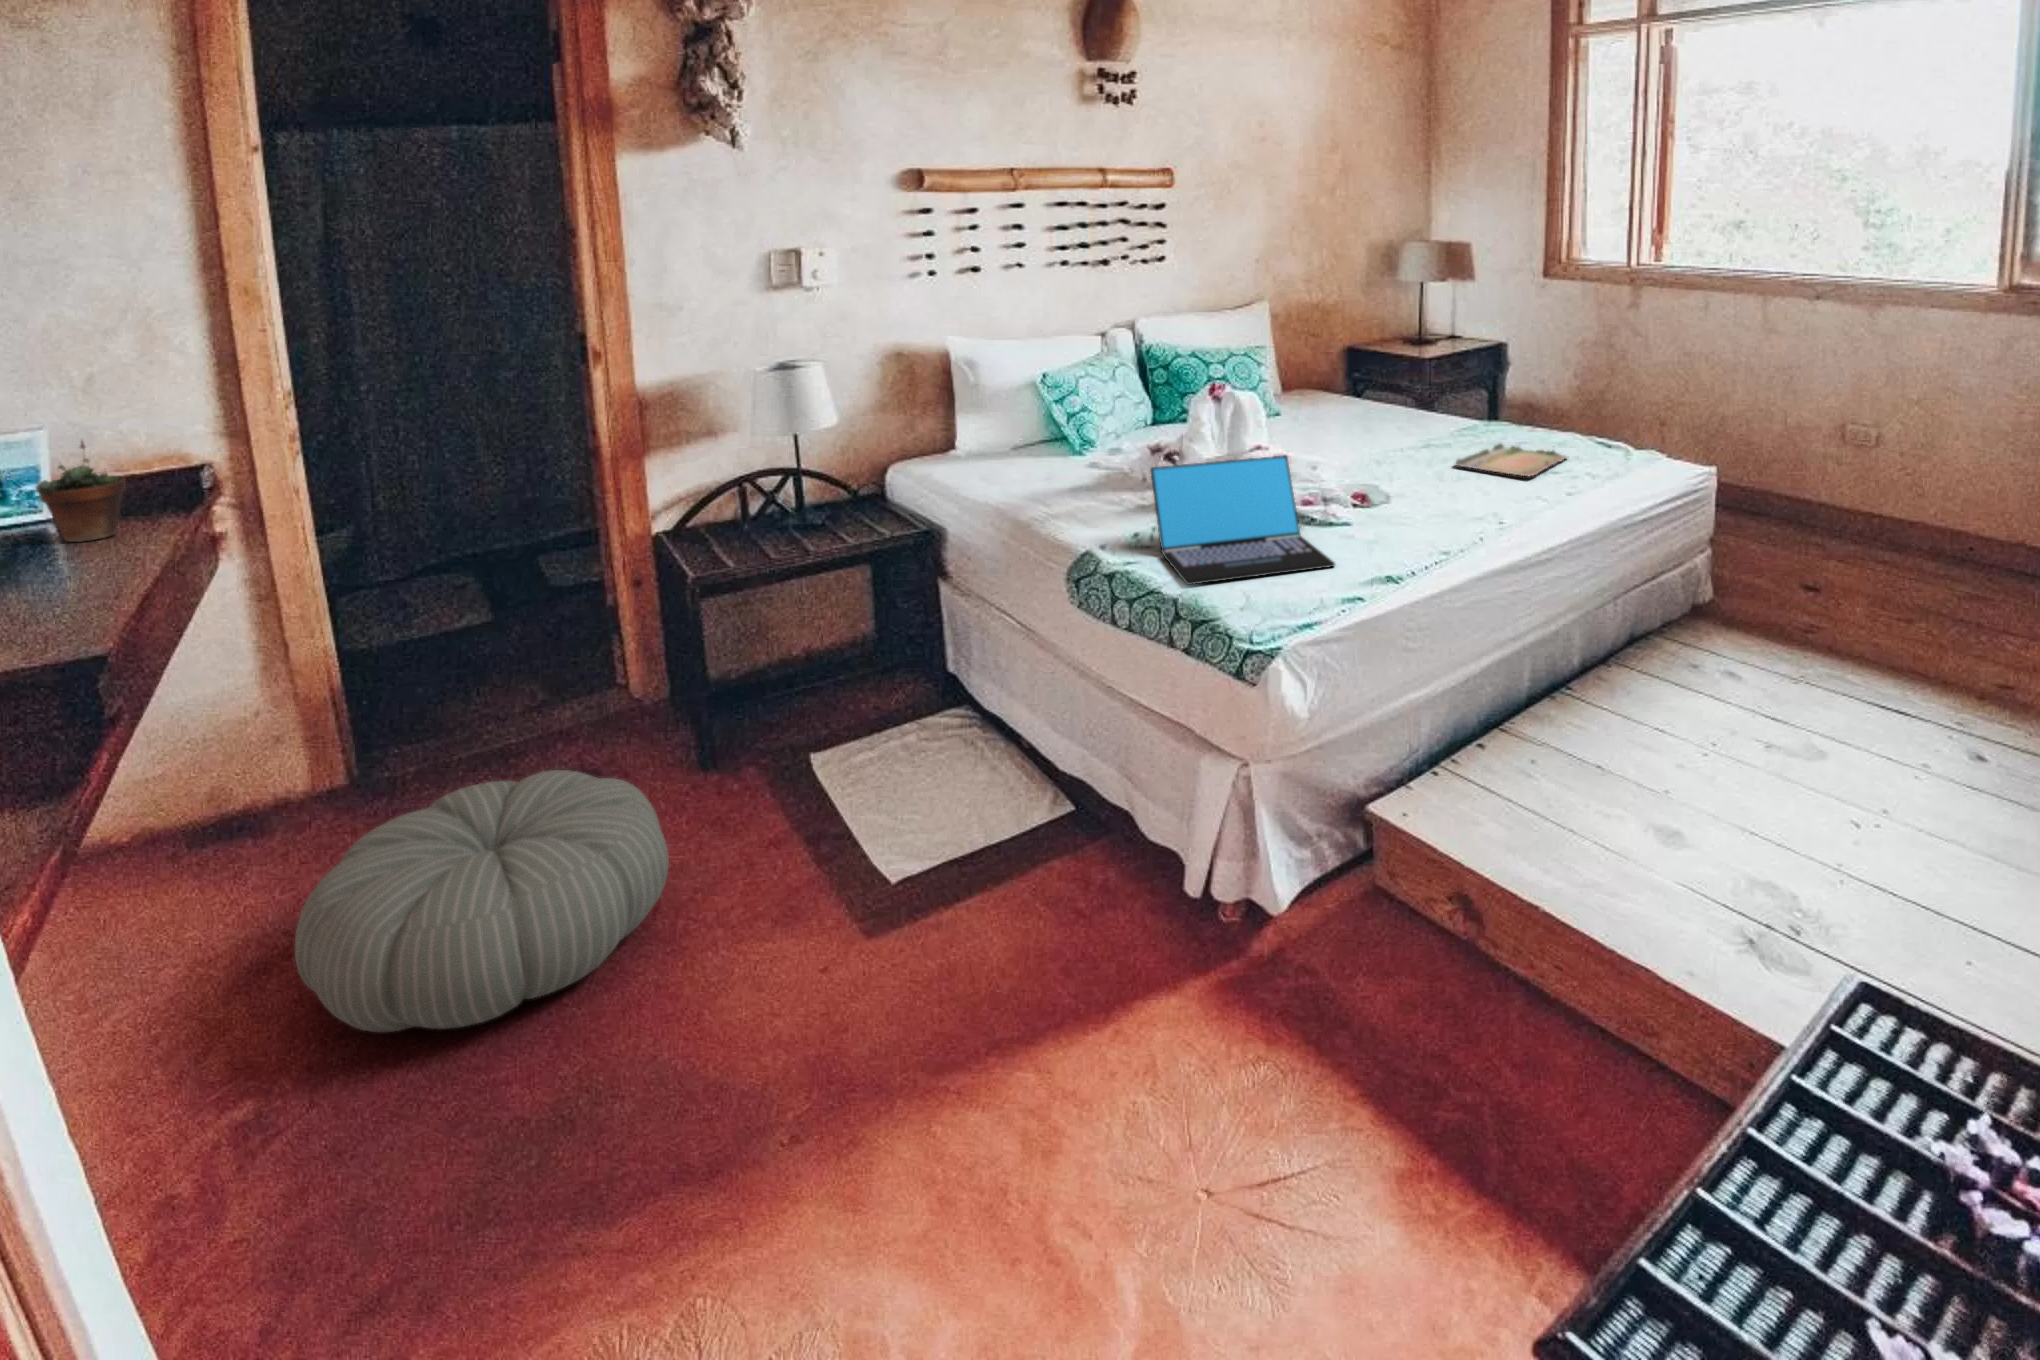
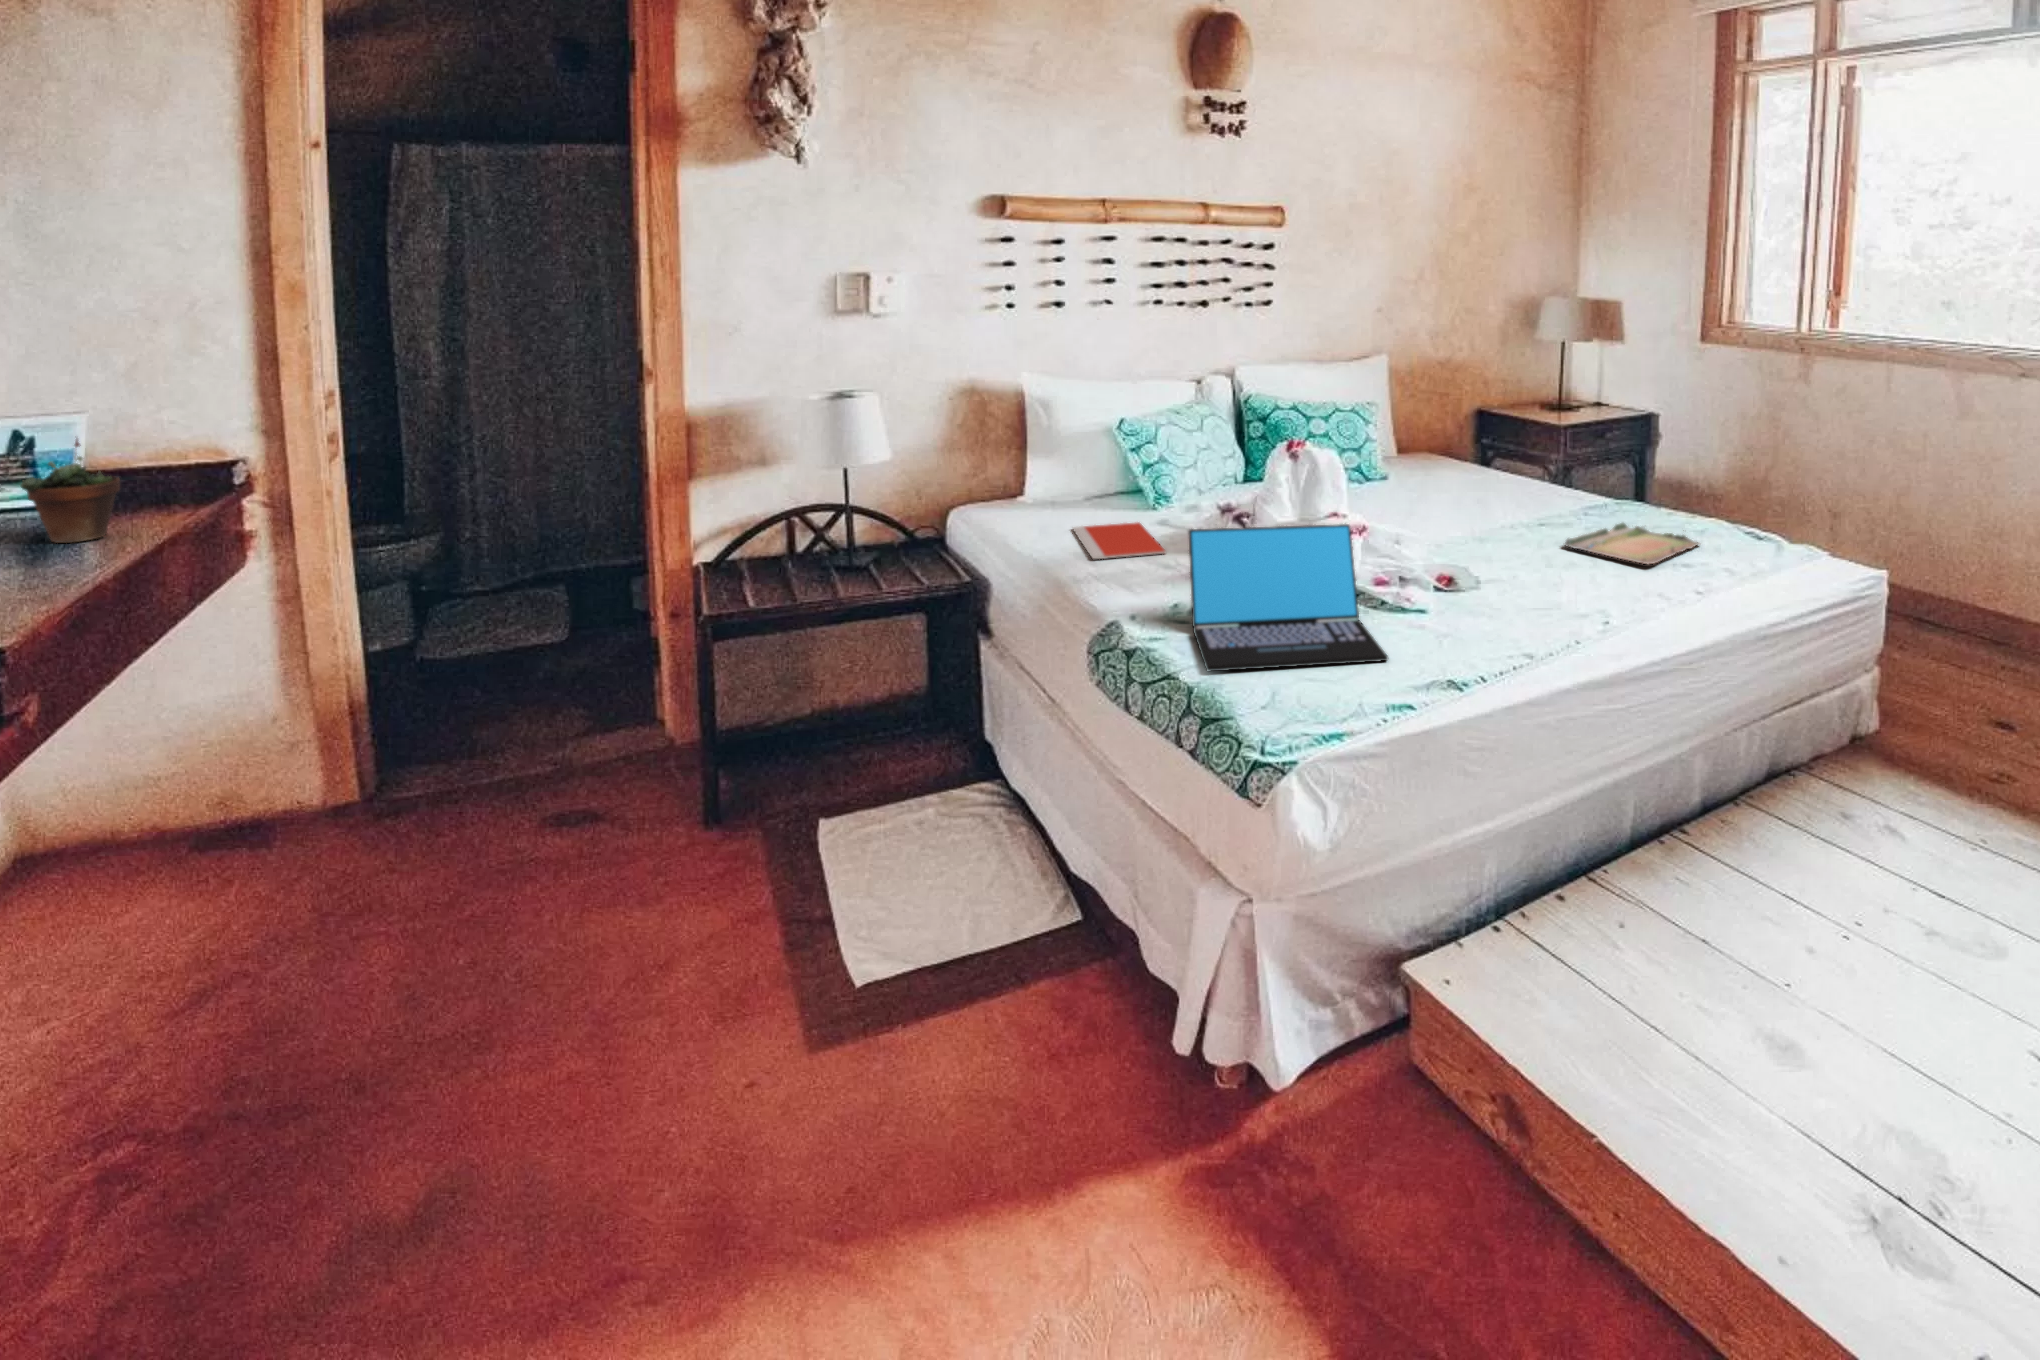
notebook: none [1015,468,1111,502] -> present [1073,522,1166,559]
pouf: present [295,770,669,1032] -> none [184,823,617,1124]

